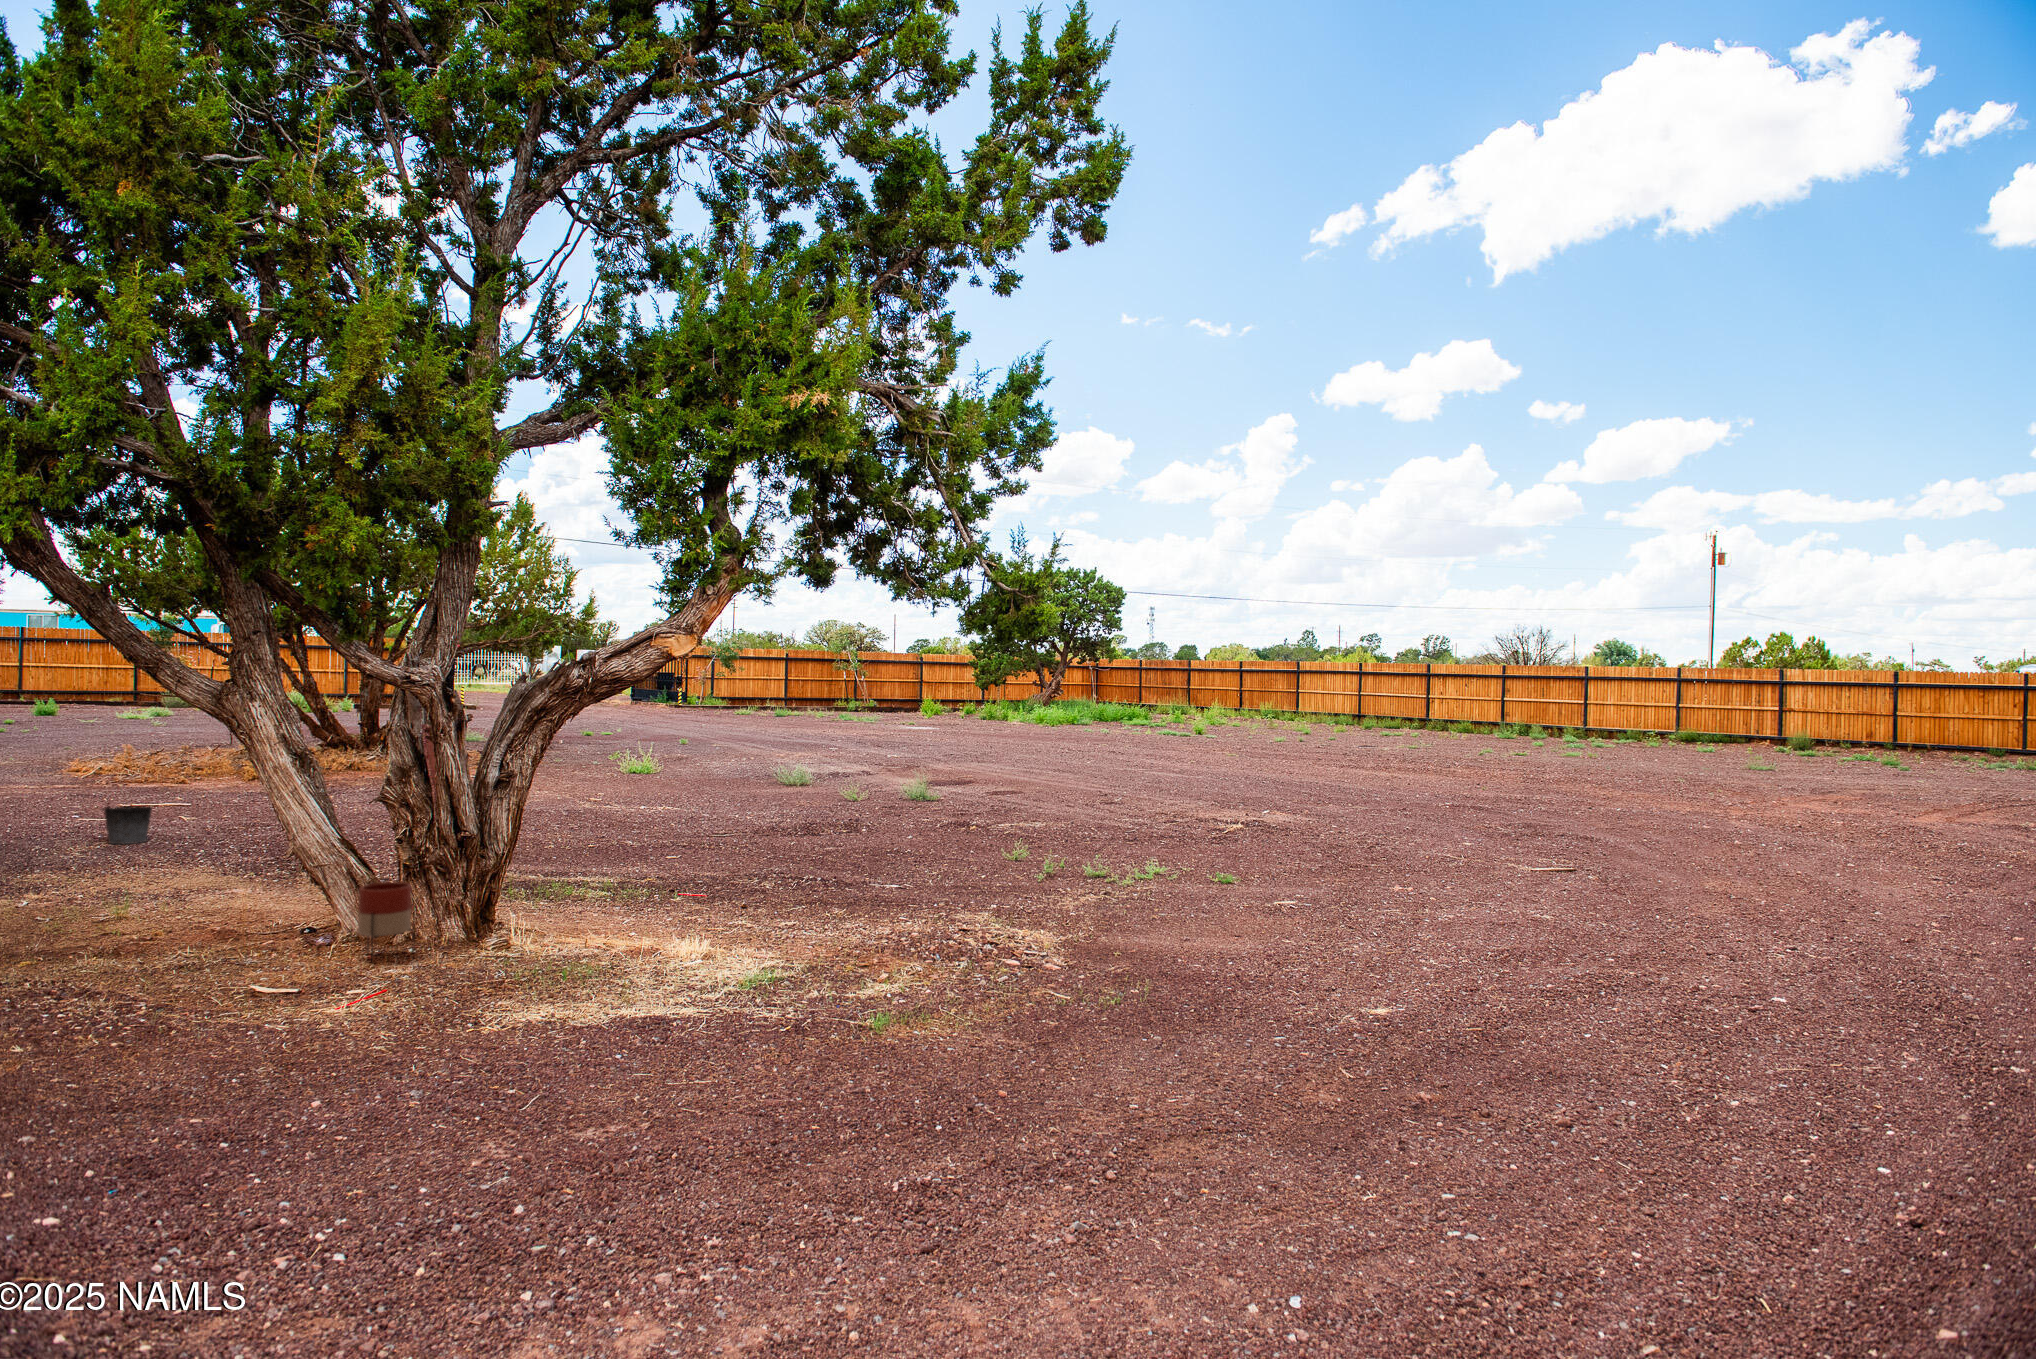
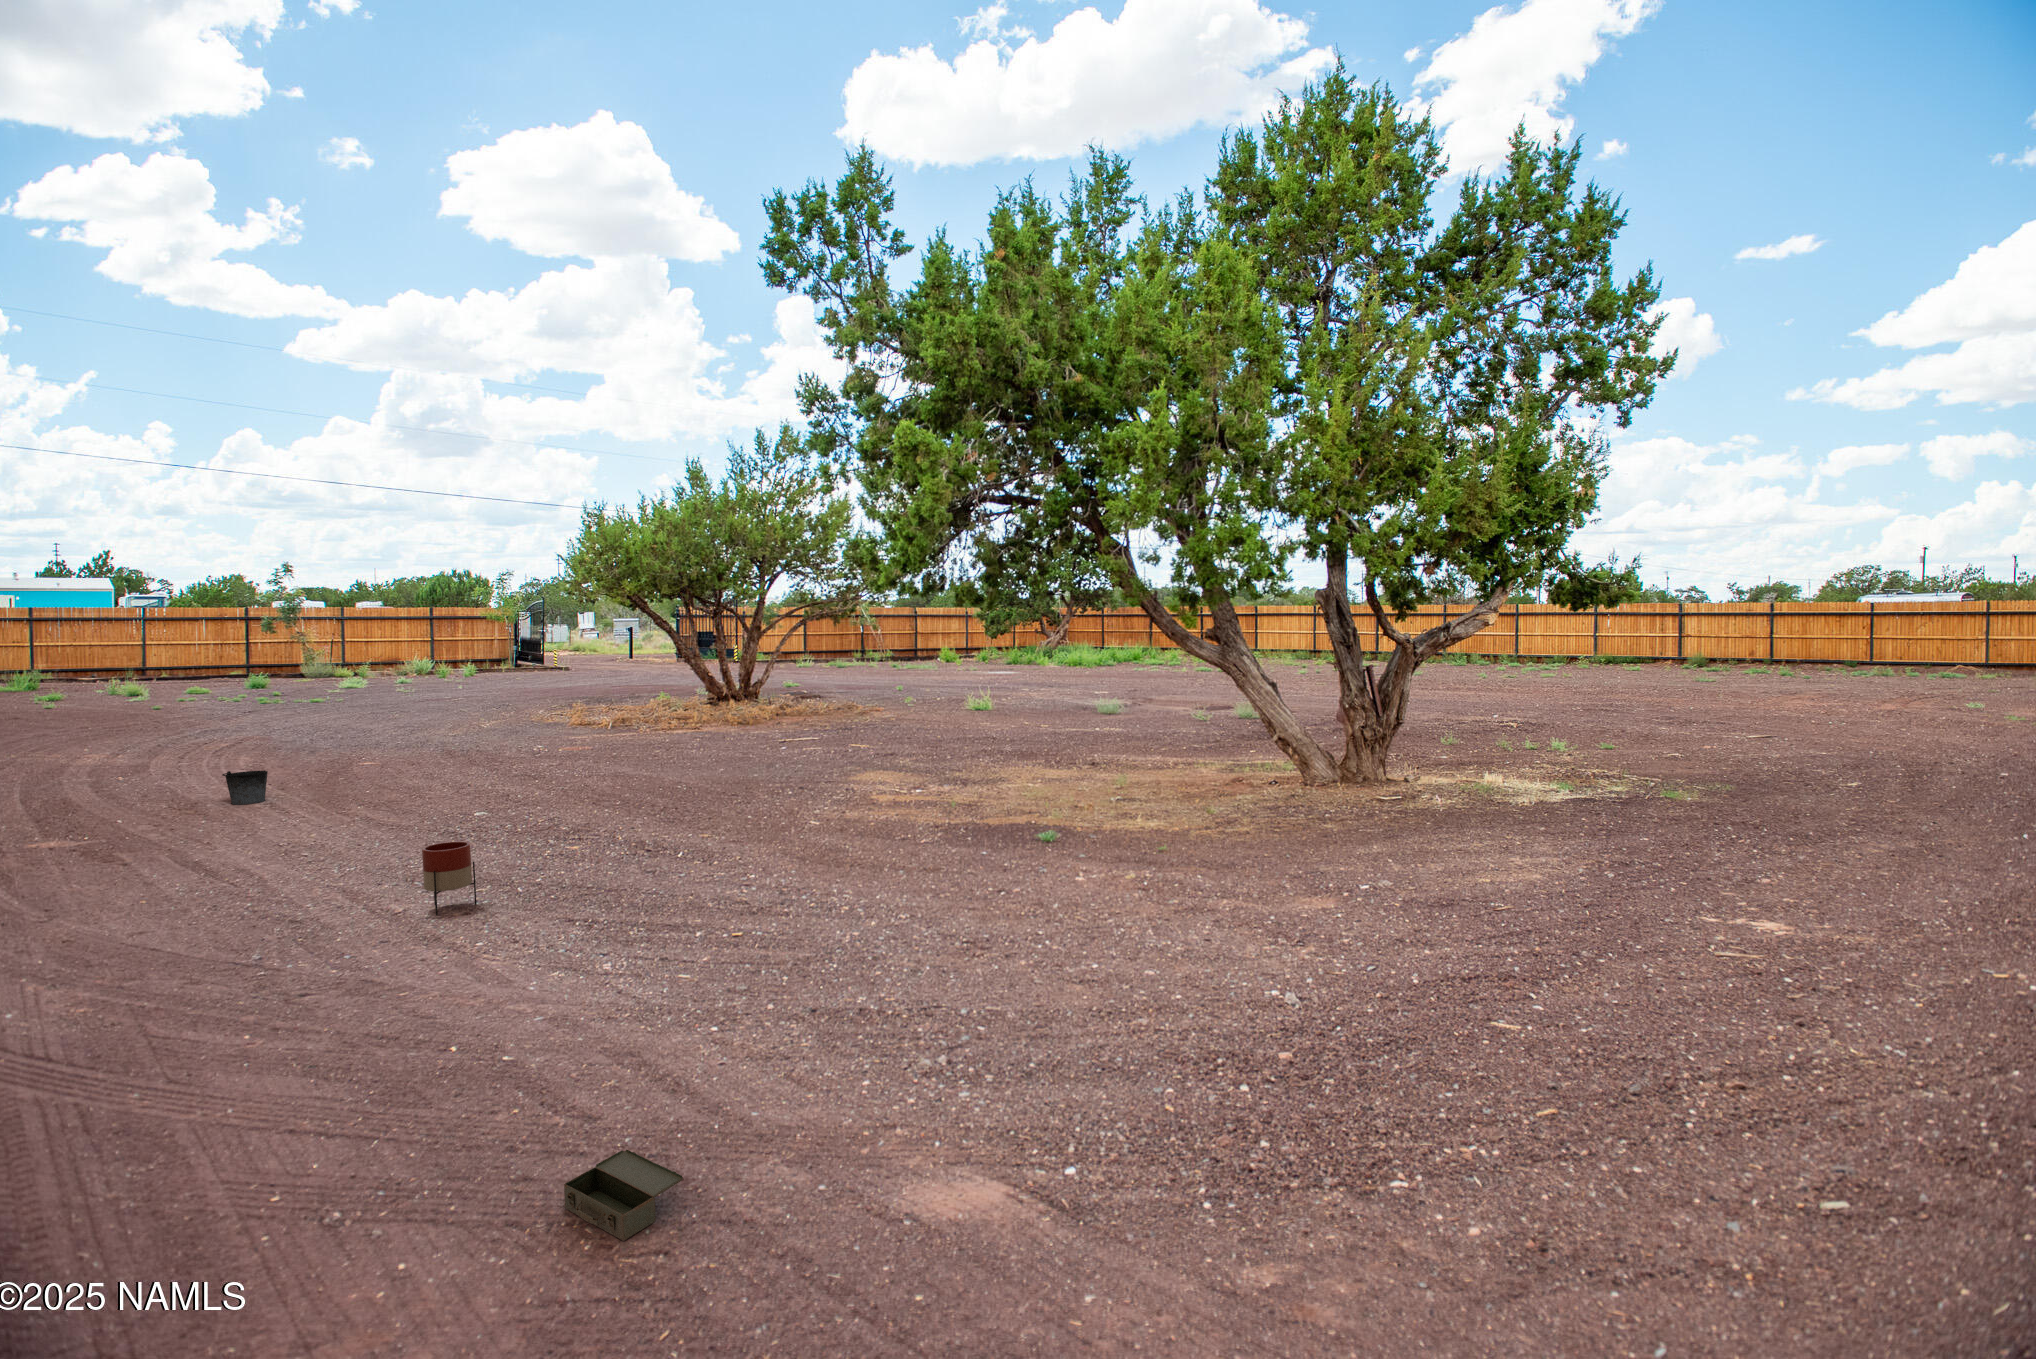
toolbox: none [563,1180,687,1263] -> present [564,1150,683,1241]

